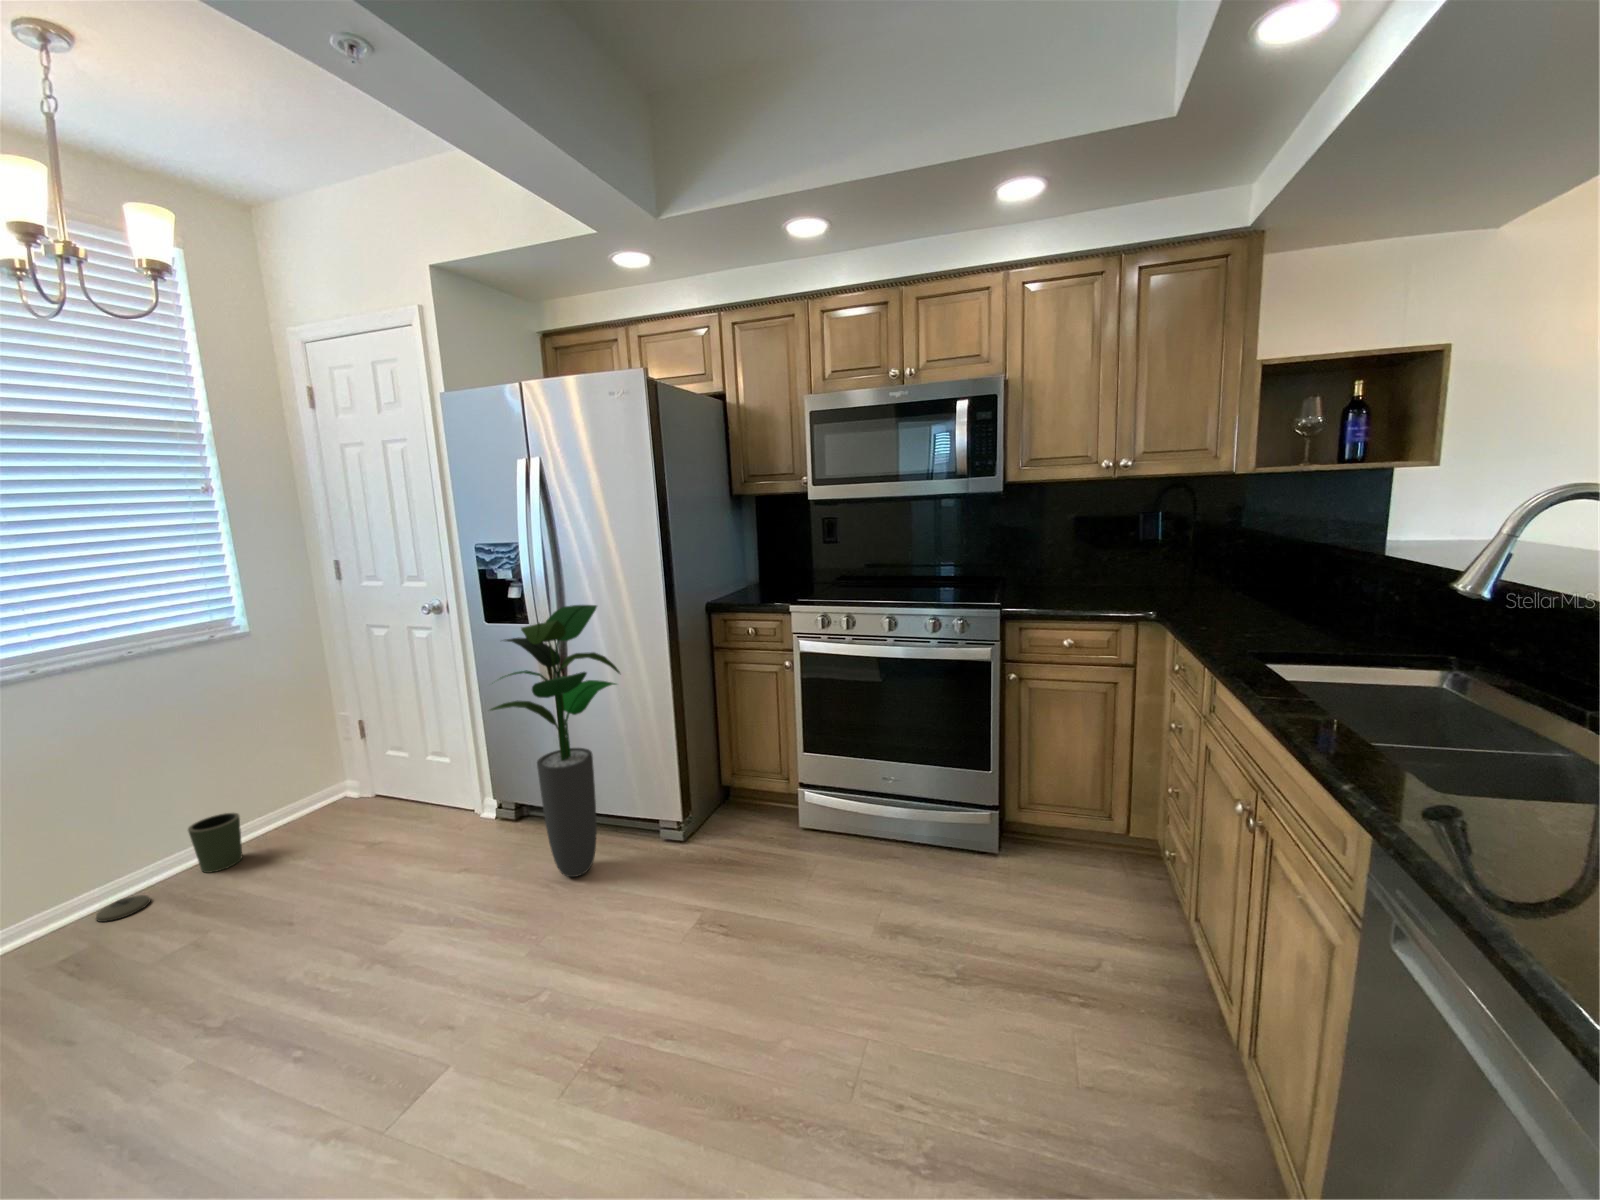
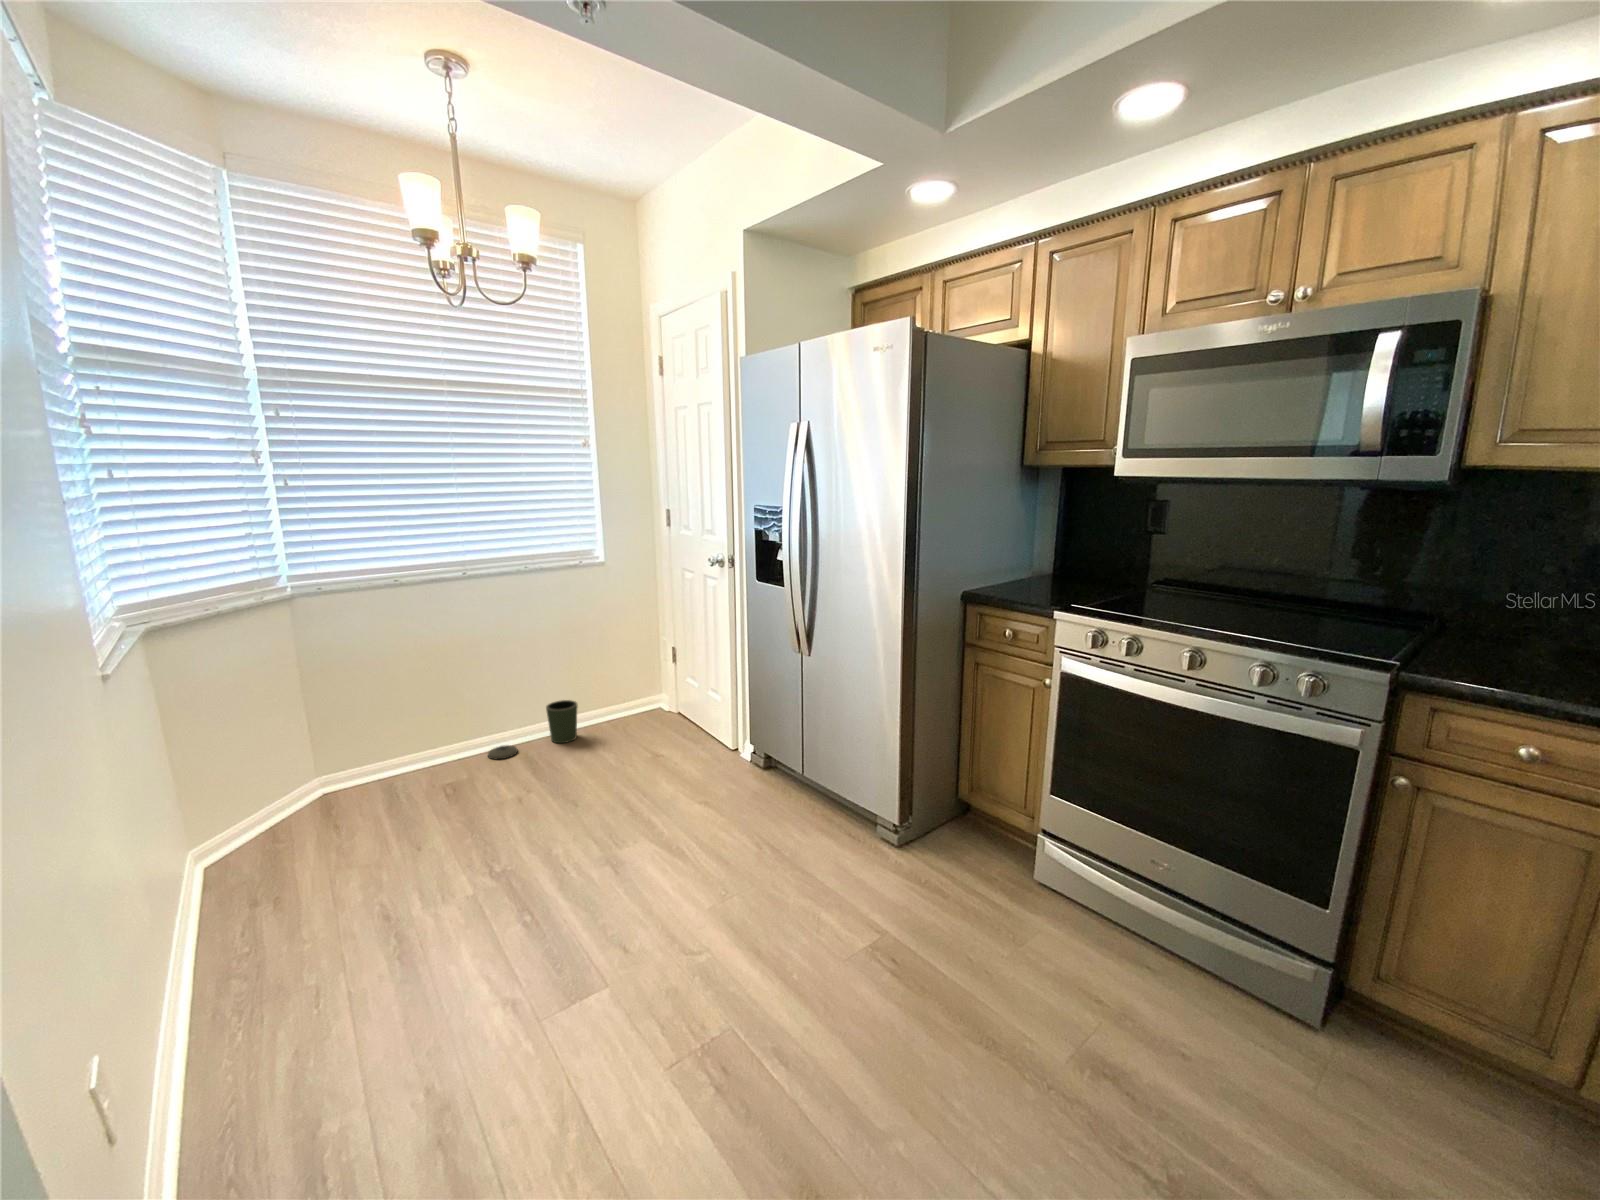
potted plant: present [490,605,620,877] -> none [725,575,851,846]

